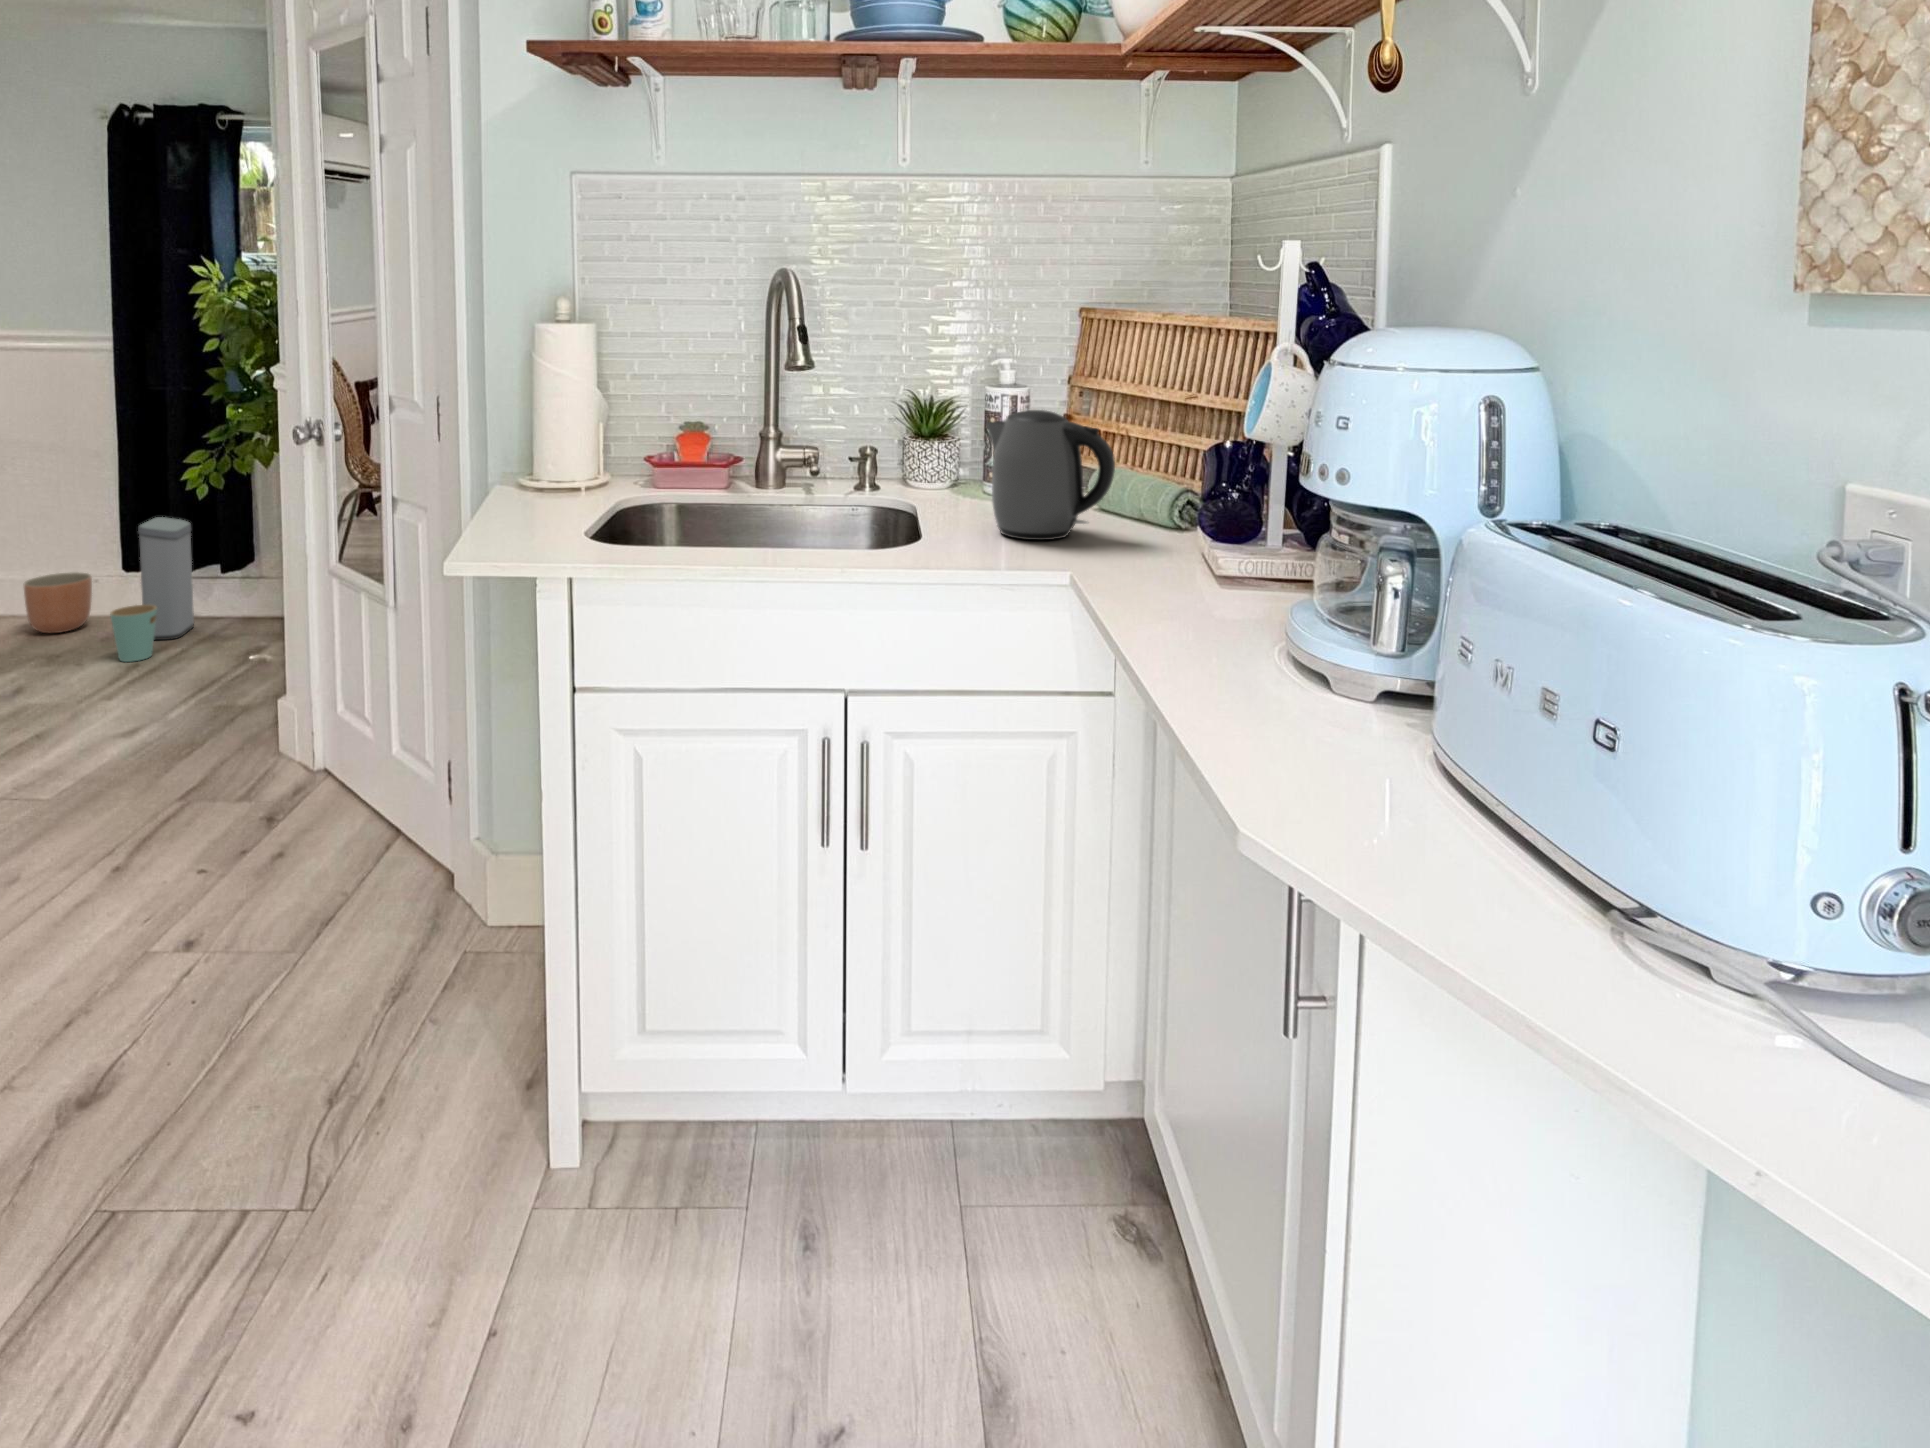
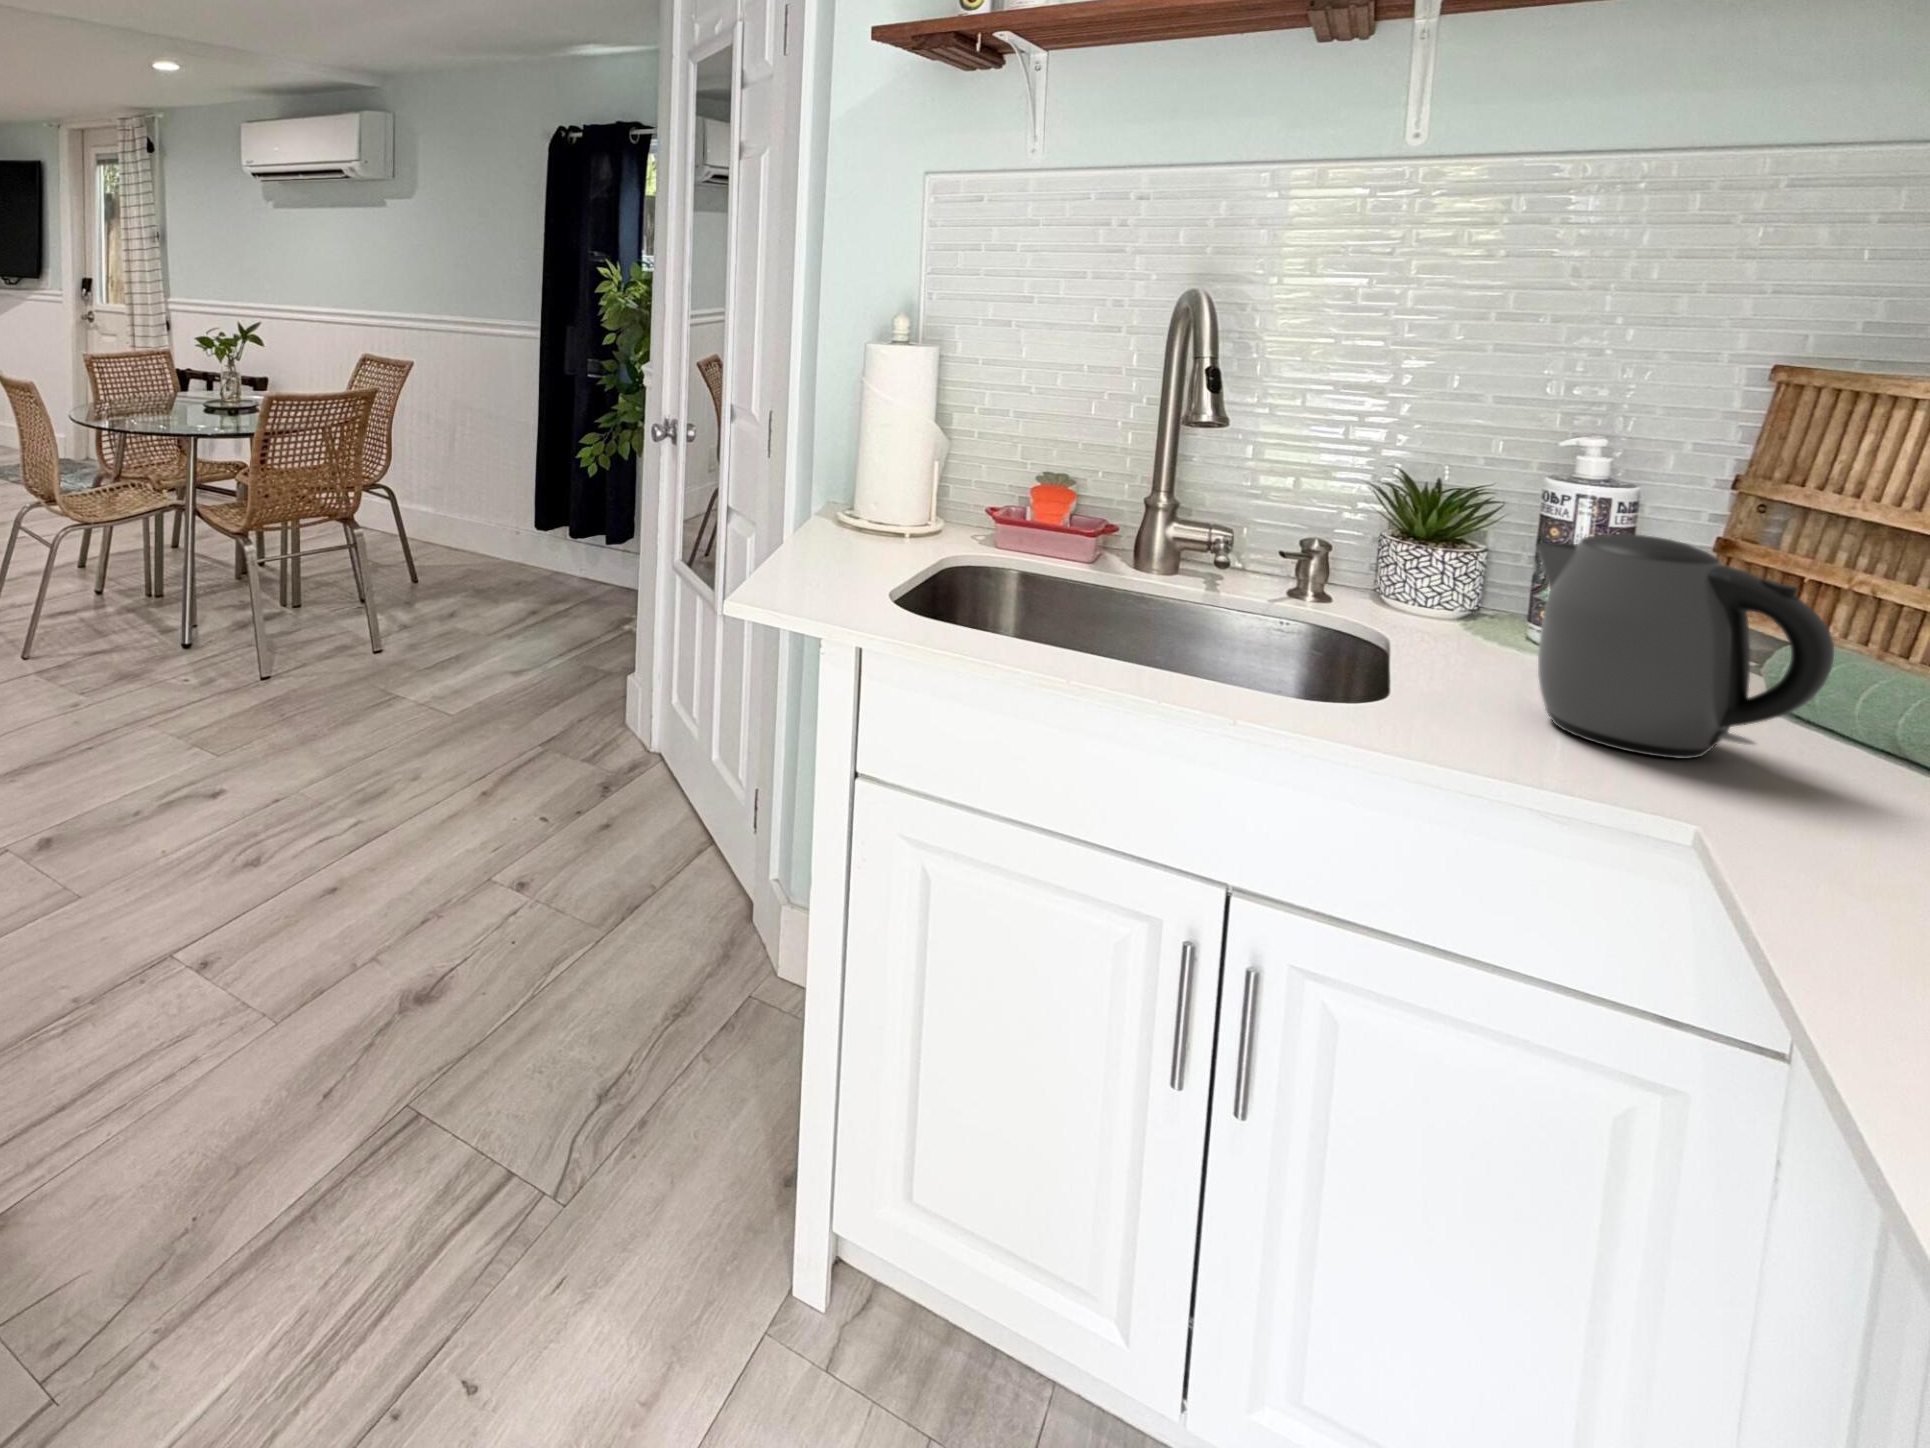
trash can: present [110,517,194,662] -> none [522,486,590,610]
planter: present [24,572,92,633] -> none [470,522,516,572]

